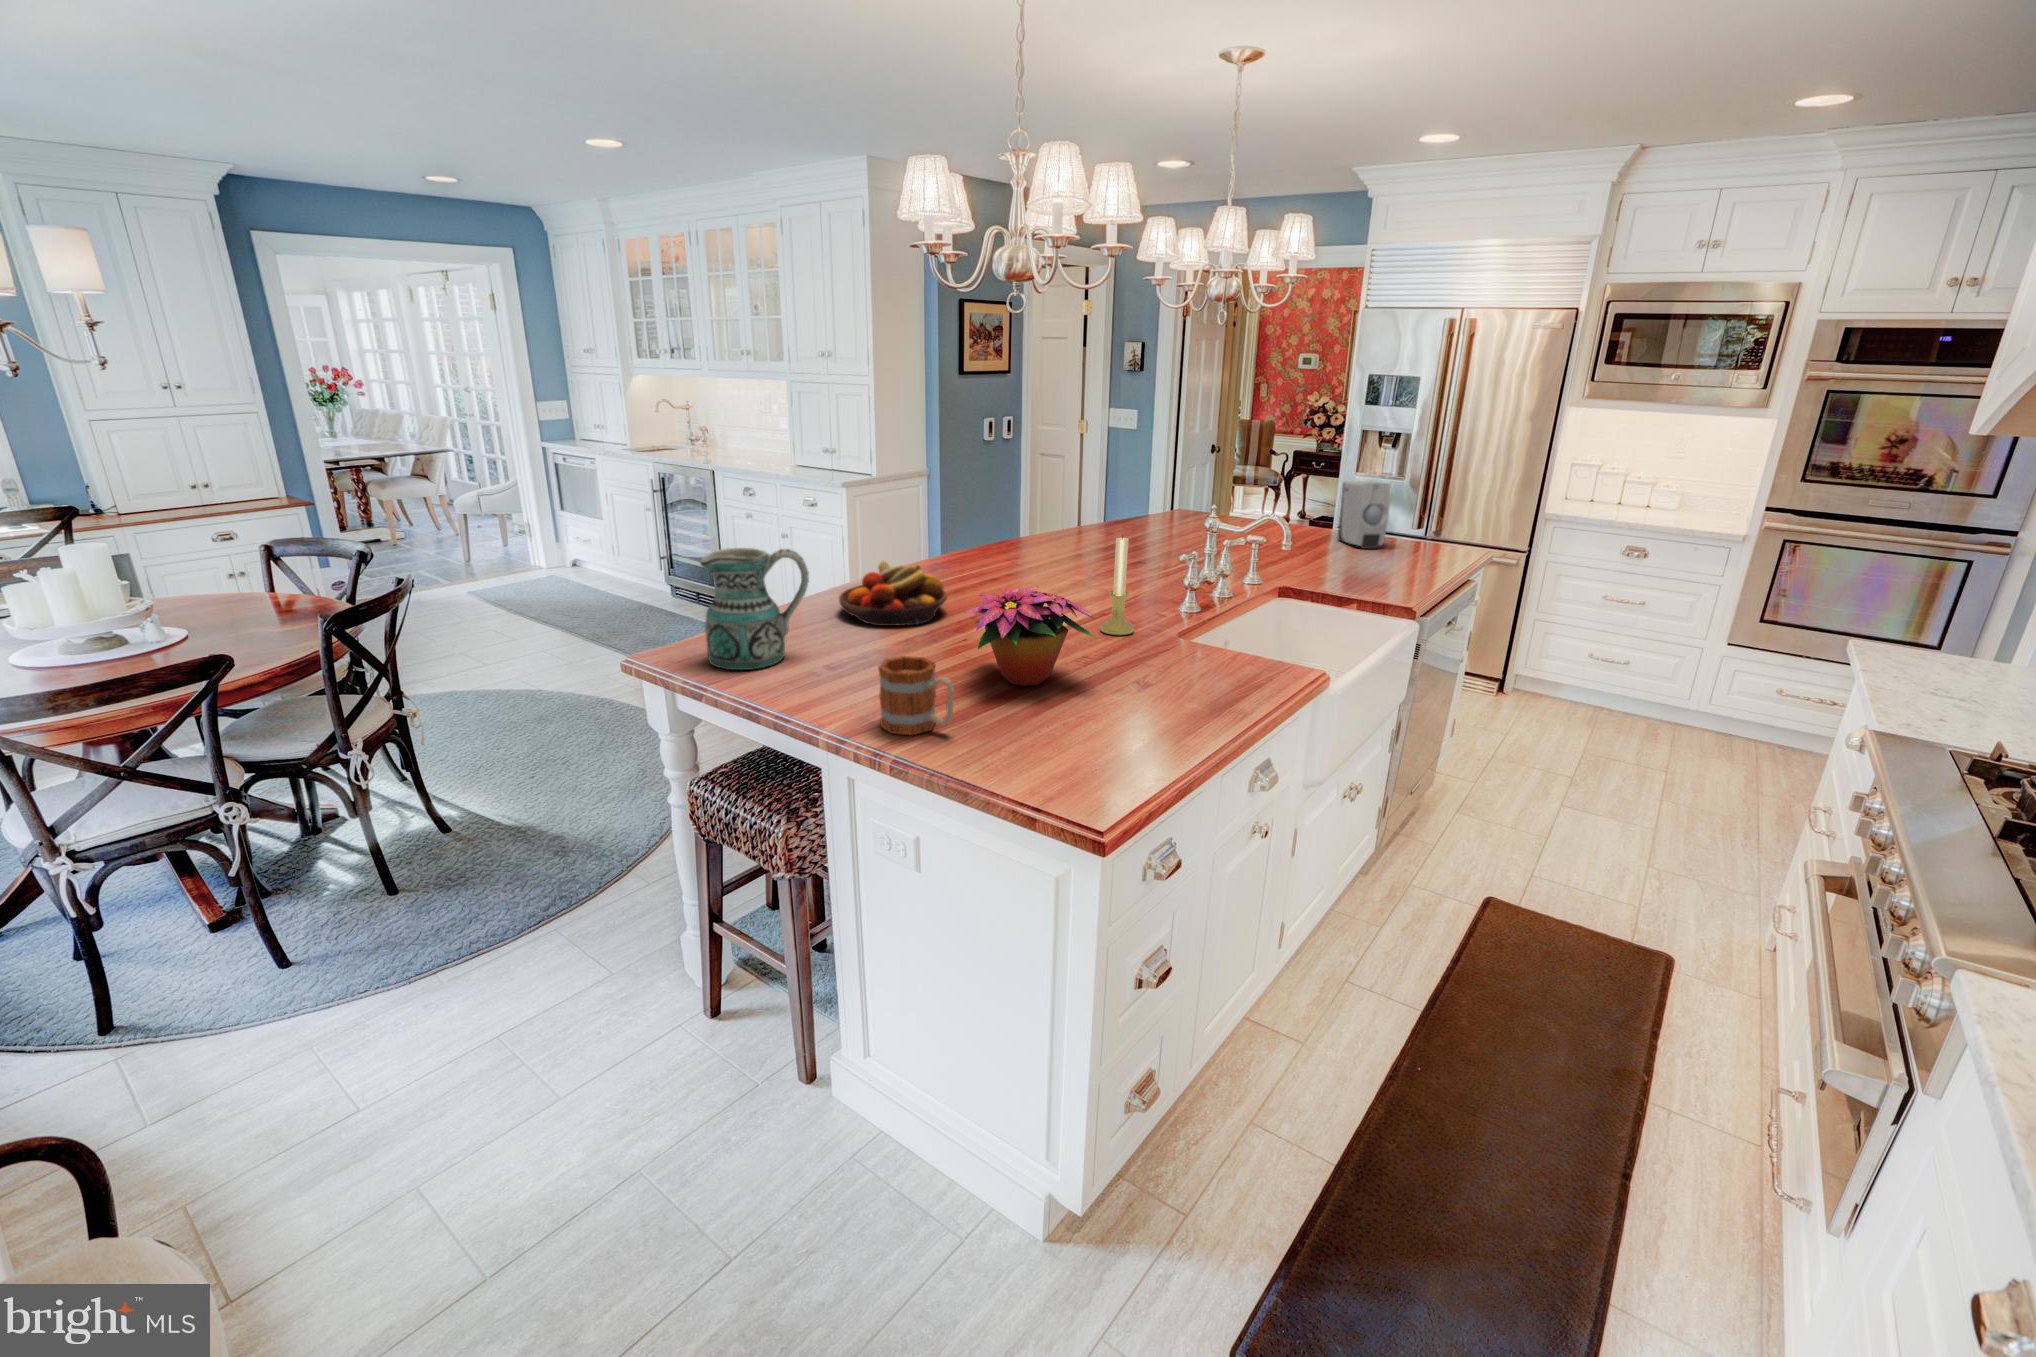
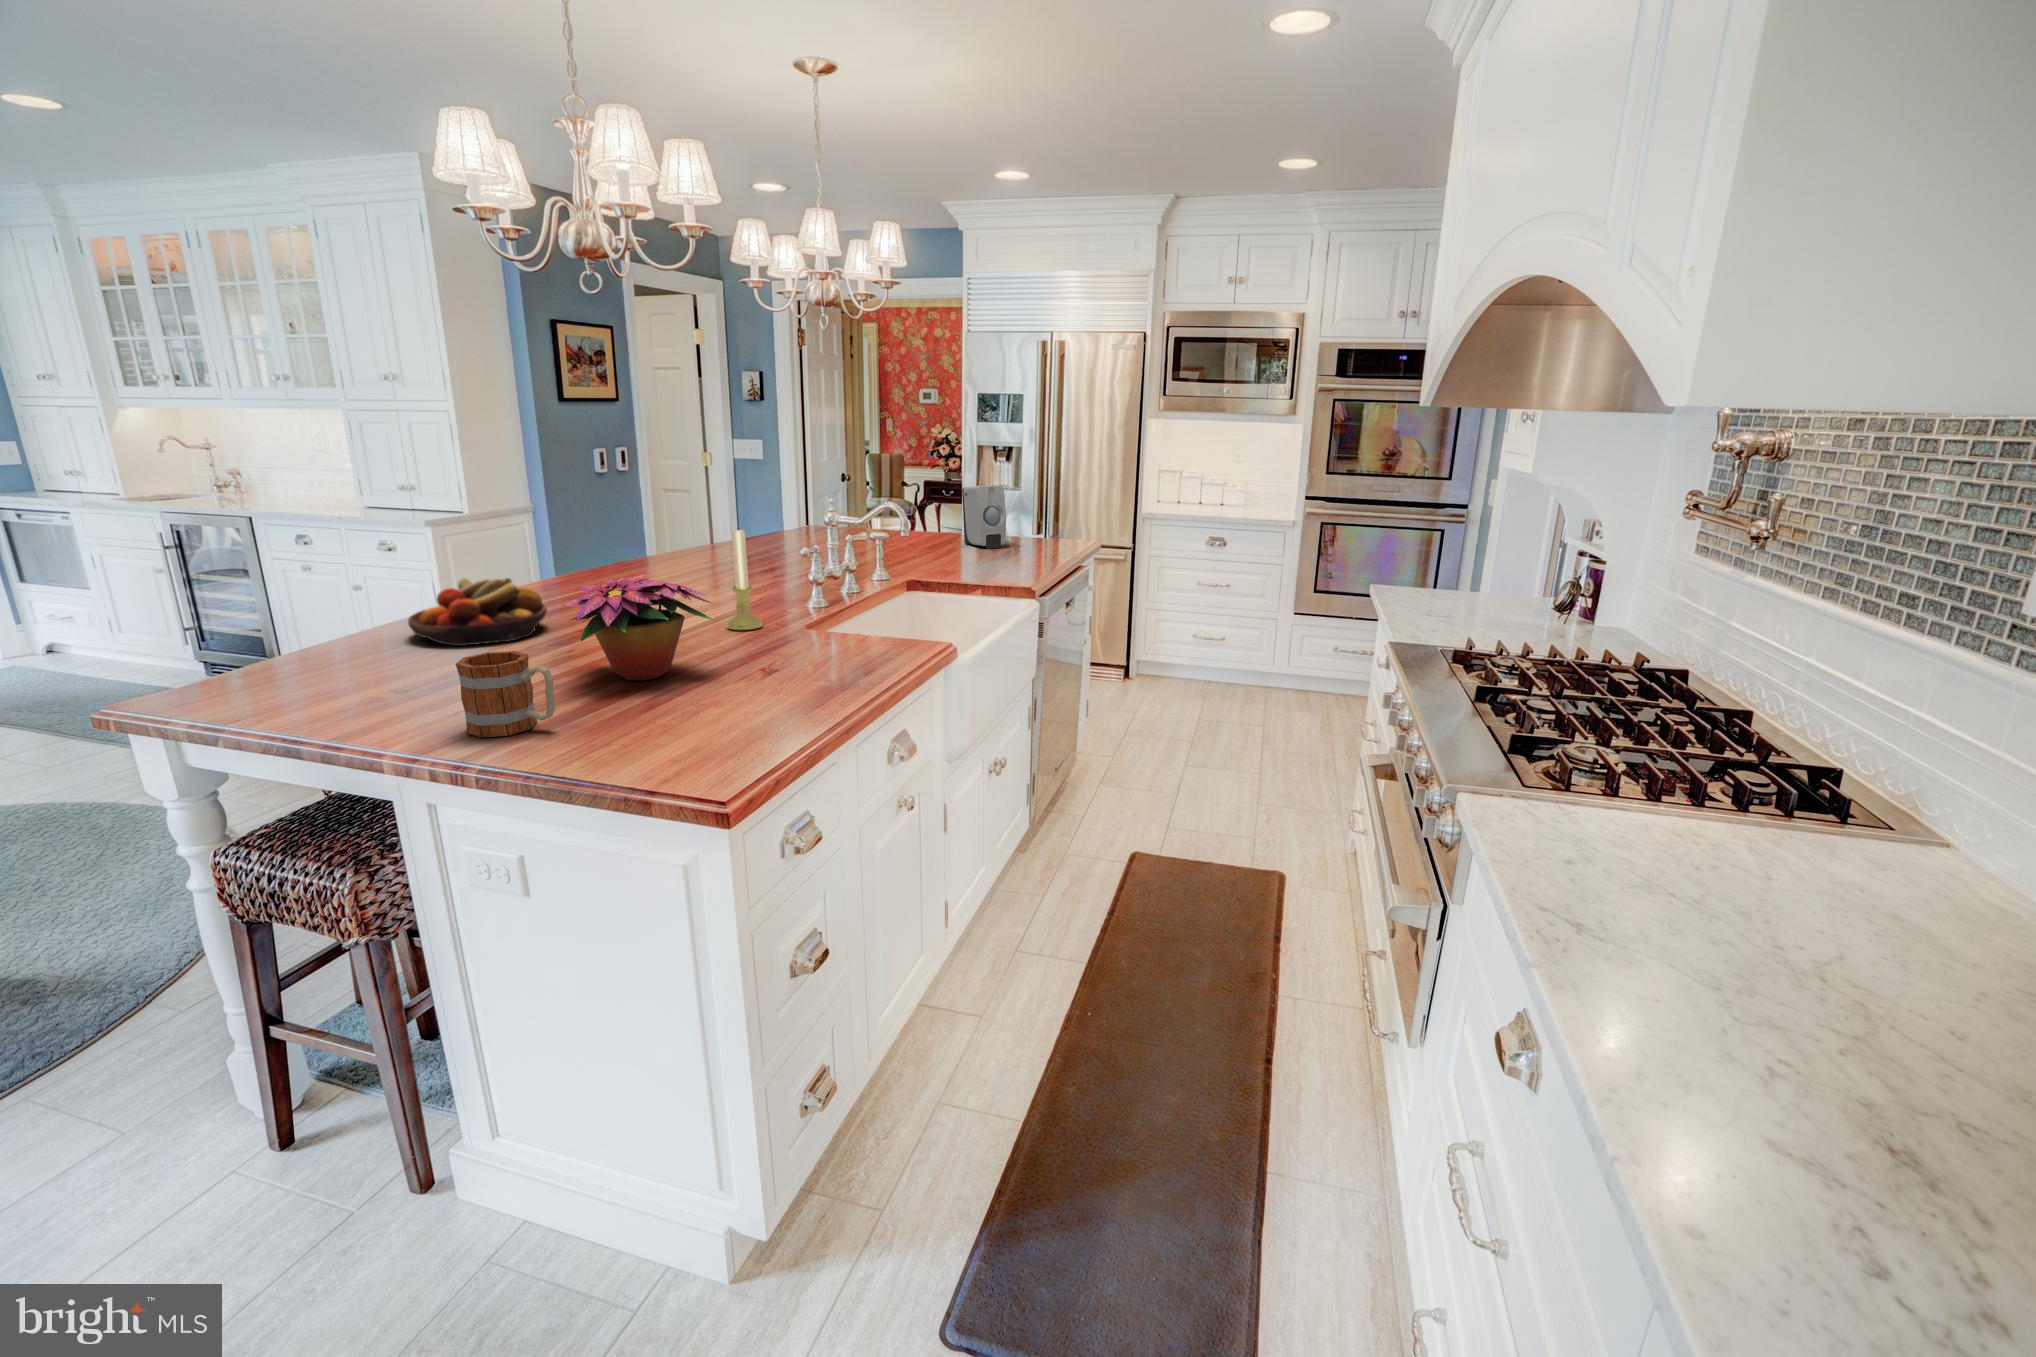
ceramic pitcher: present [700,548,809,670] -> none [197,555,359,704]

